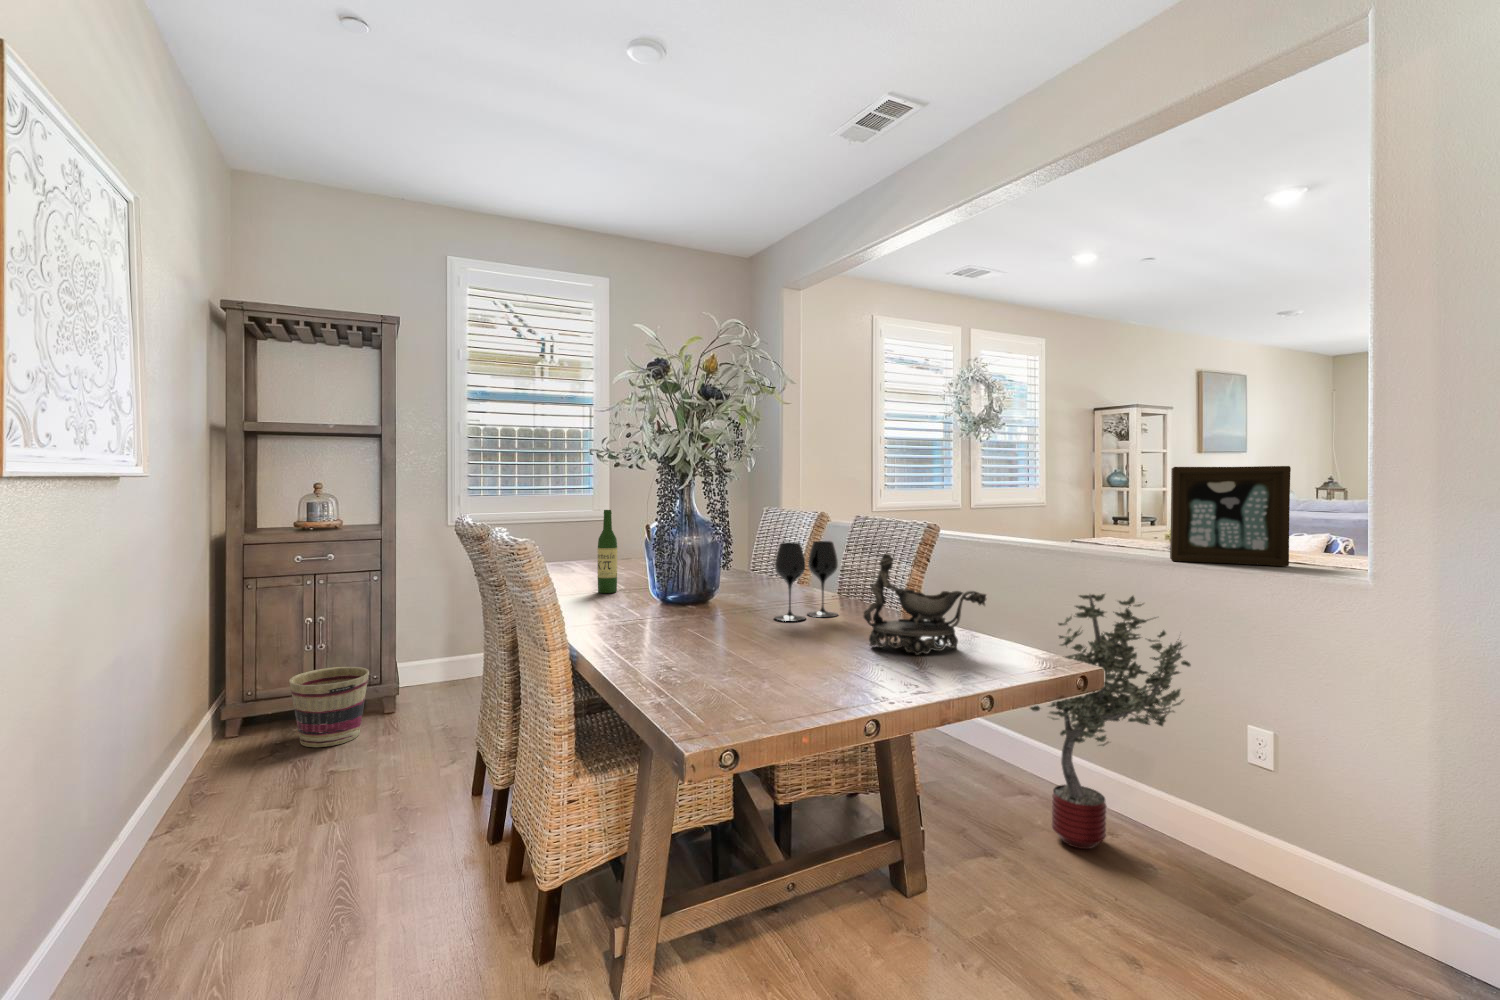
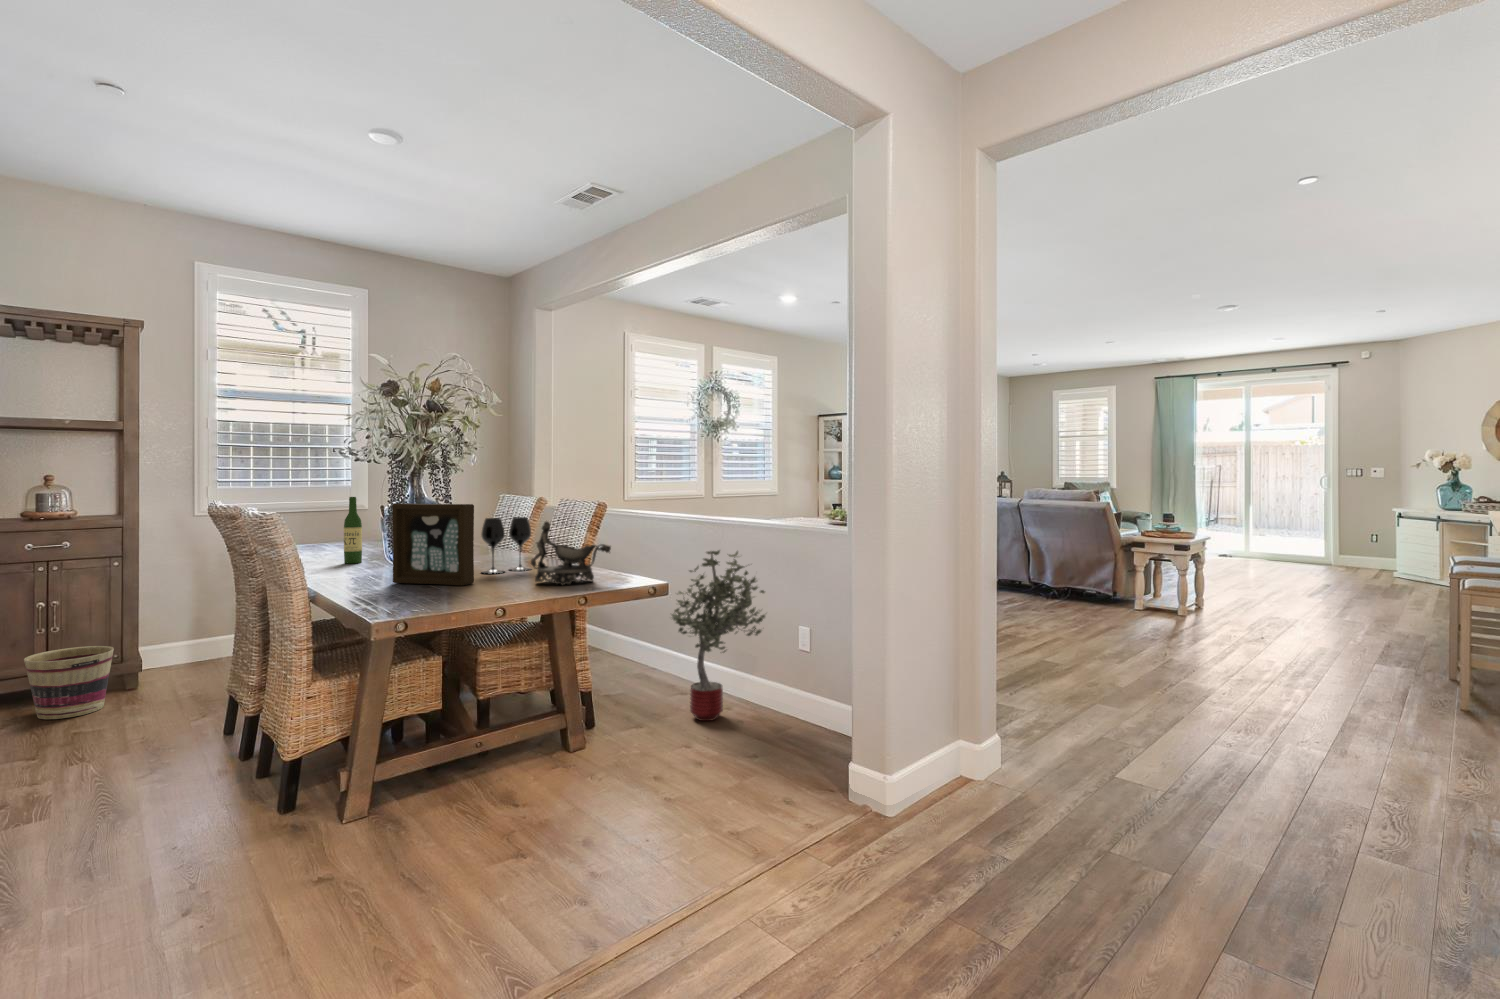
picture frame: present [1170,466,1291,566] -> present [392,503,474,586]

